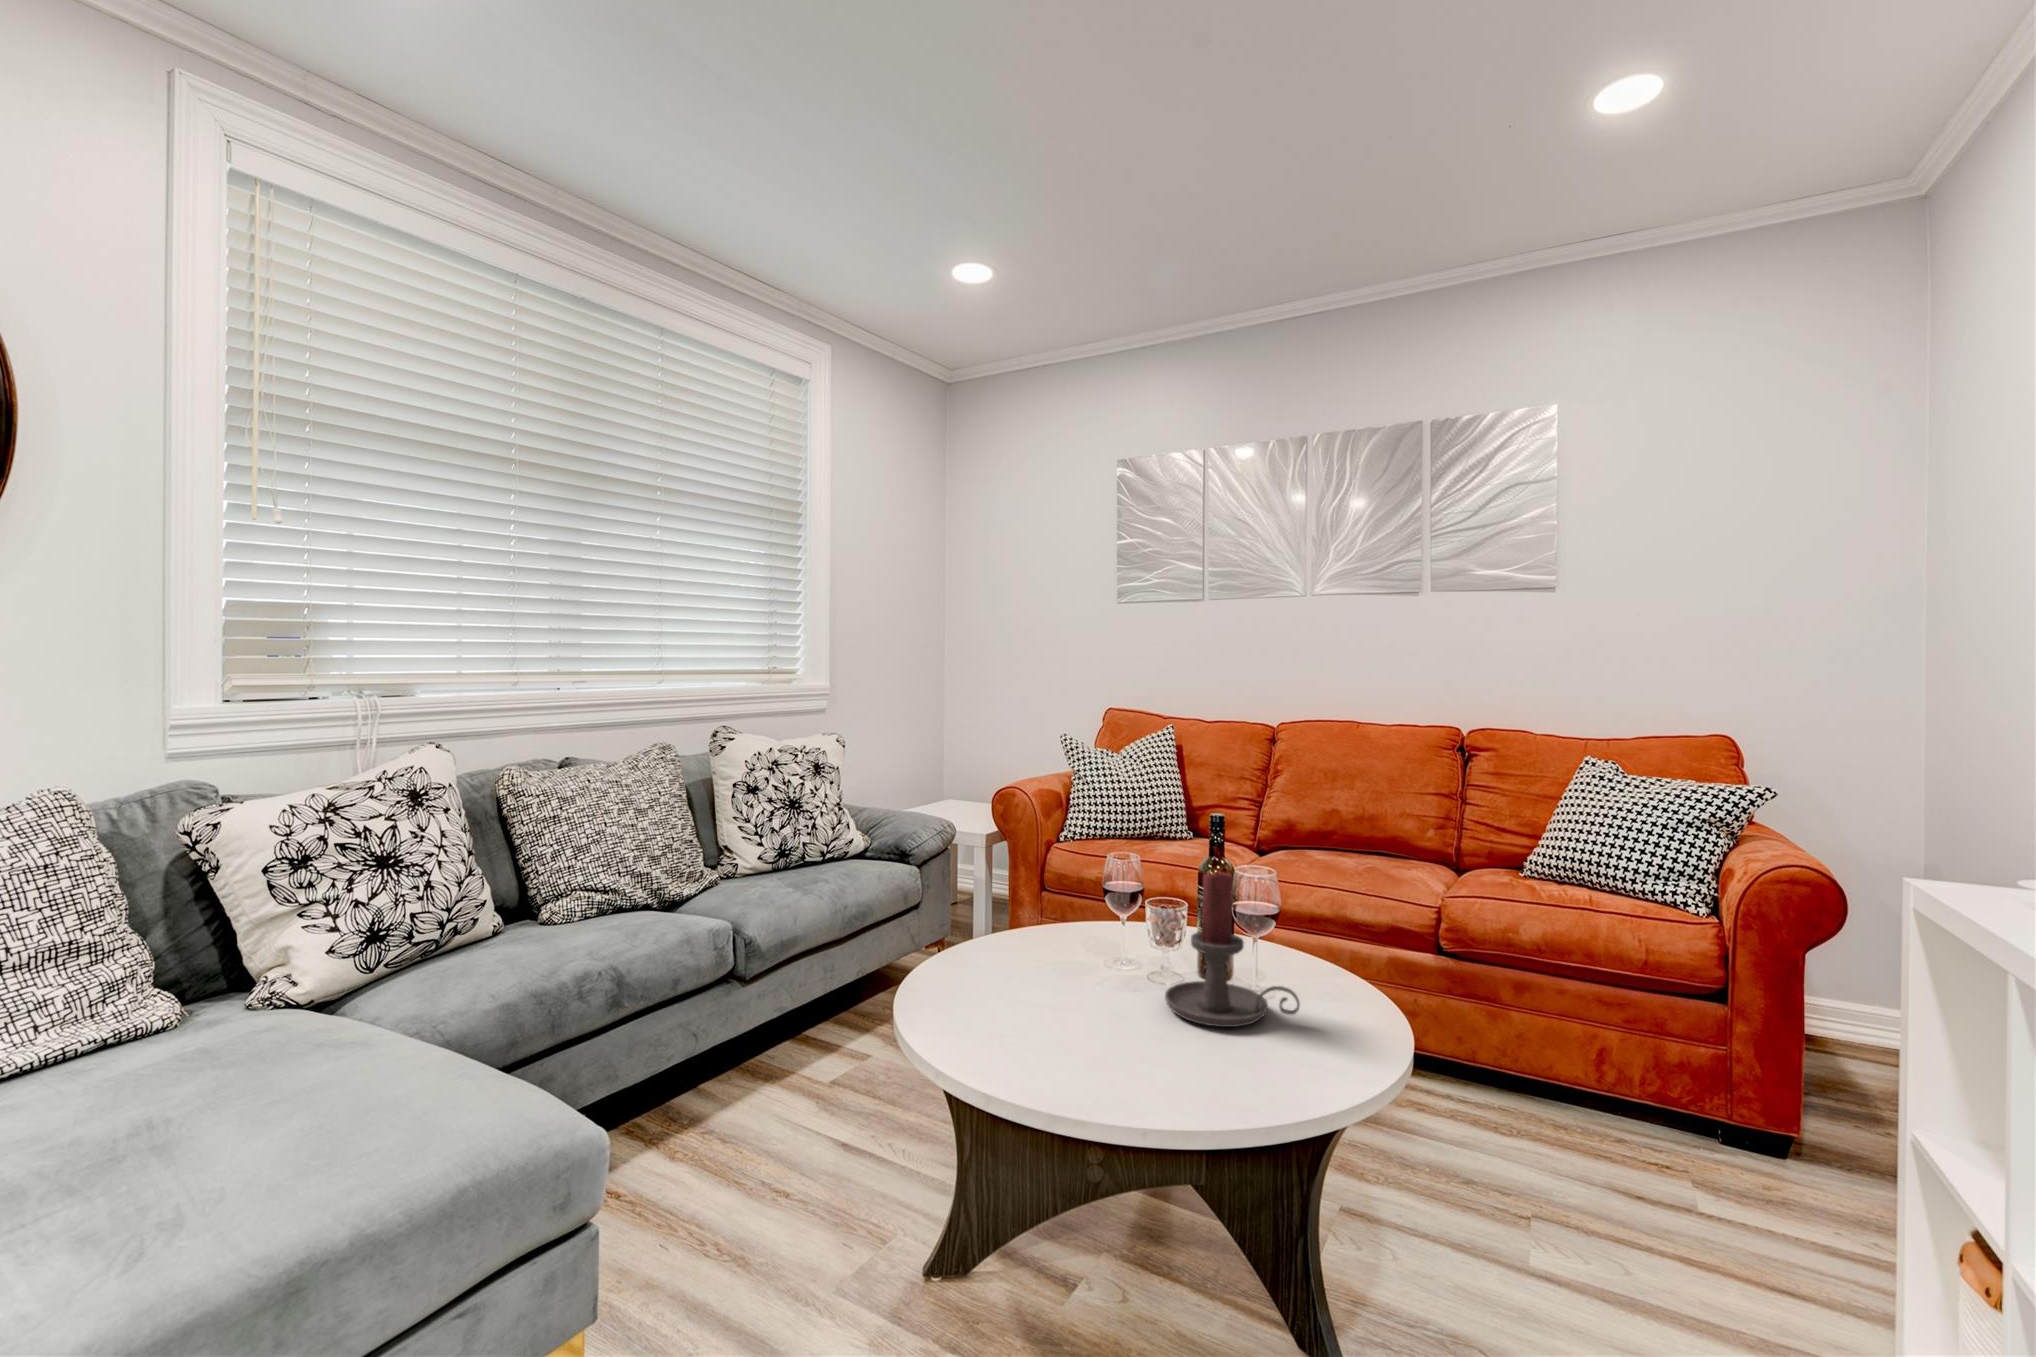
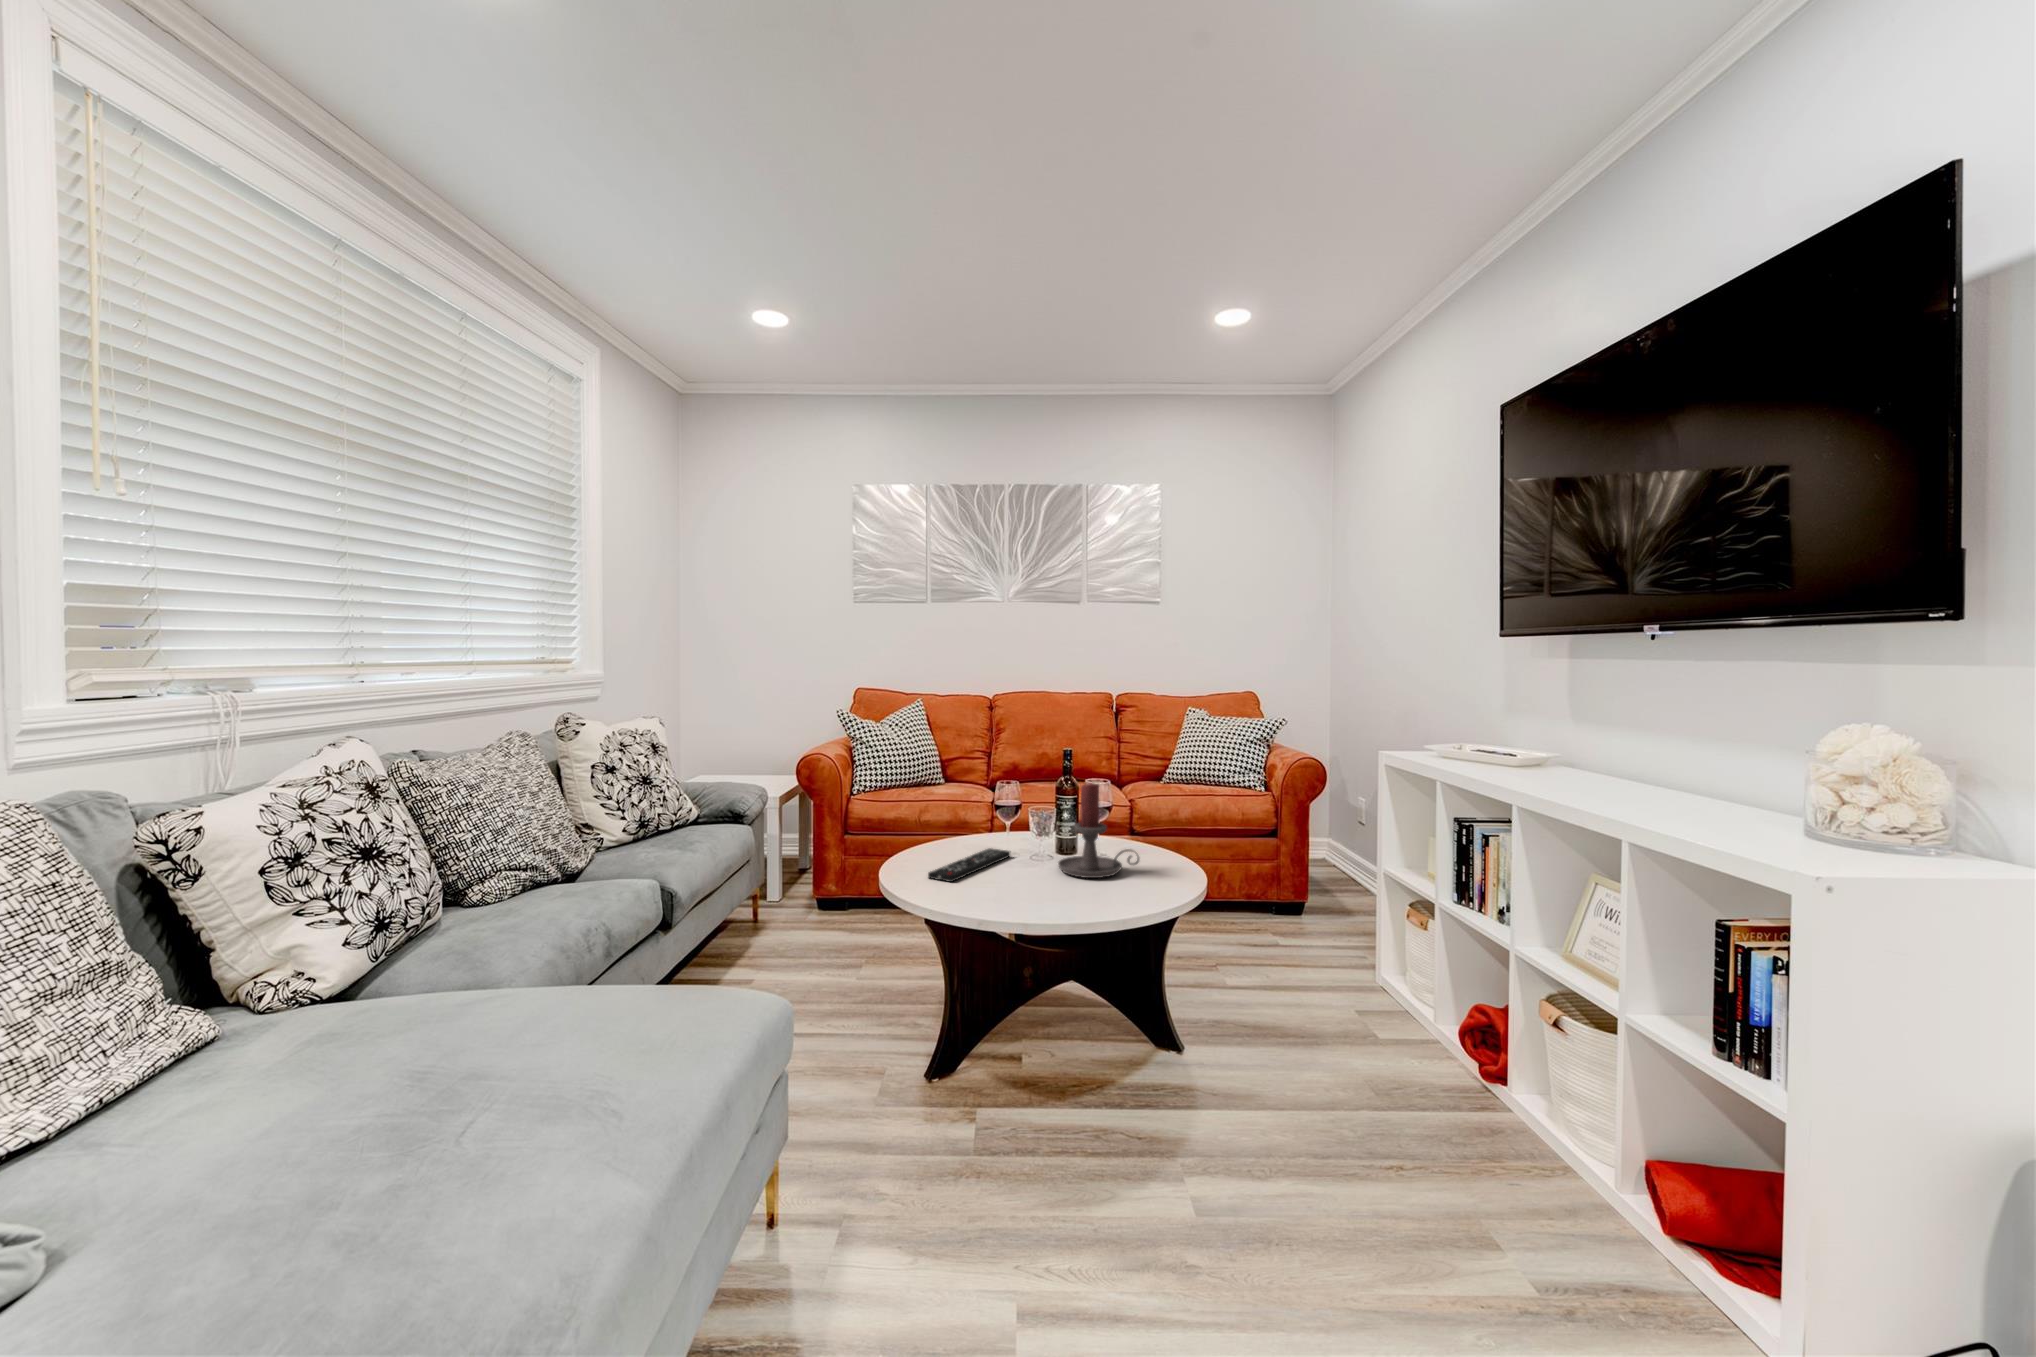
remote control: none [975,946,1128,992] -> present [928,848,1010,882]

